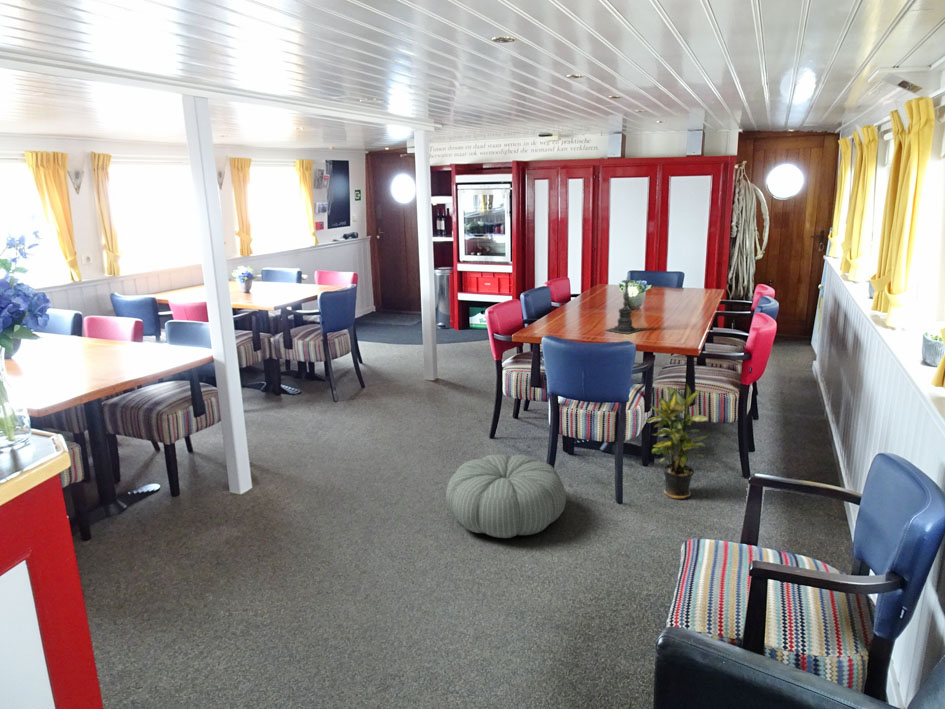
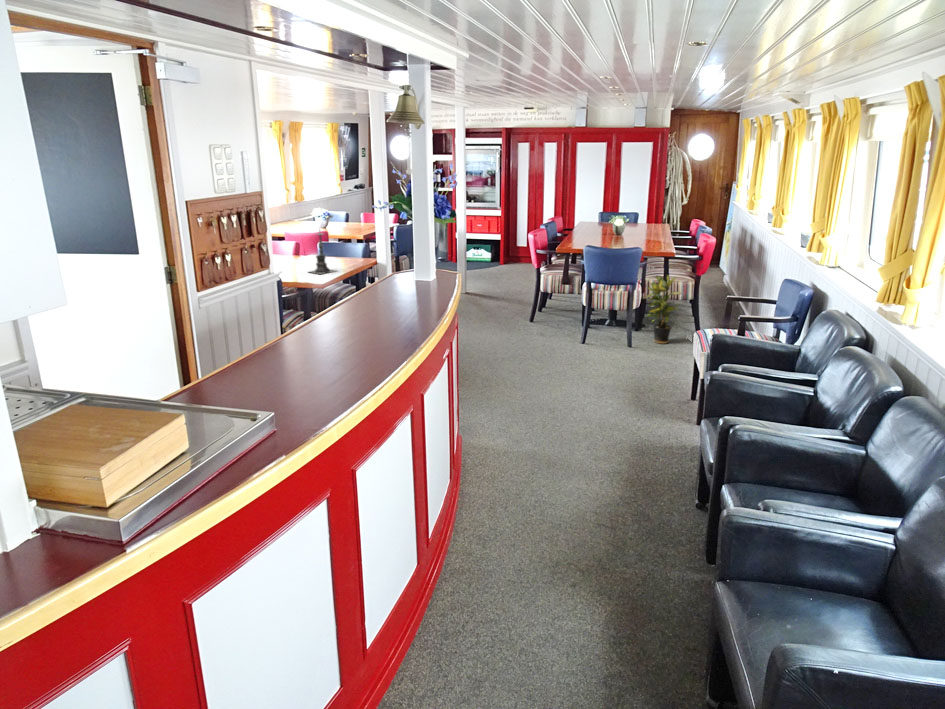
candle holder: present [607,280,642,334] -> present [310,232,335,274]
pouf: present [446,454,566,538] -> none [532,320,604,362]

